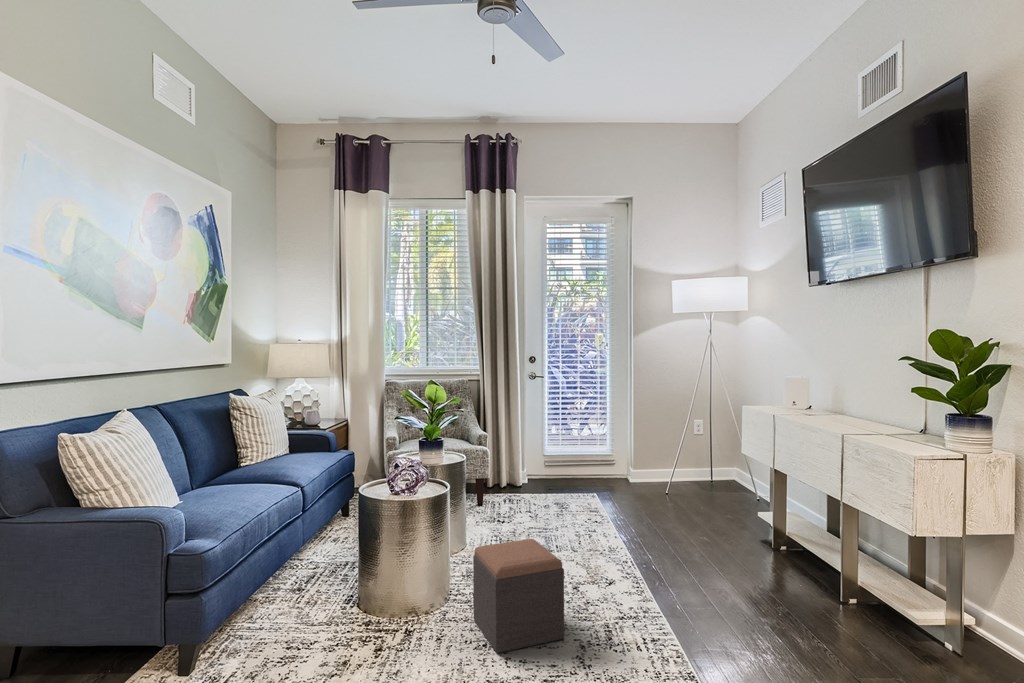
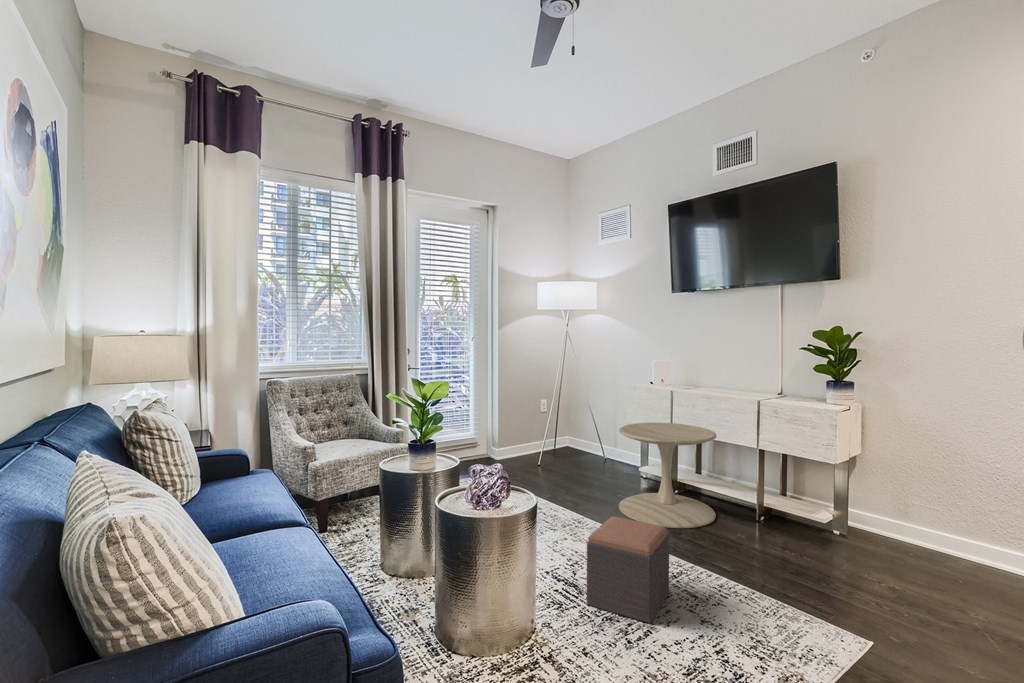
side table: none [666,453,797,596] -> present [619,423,716,528]

